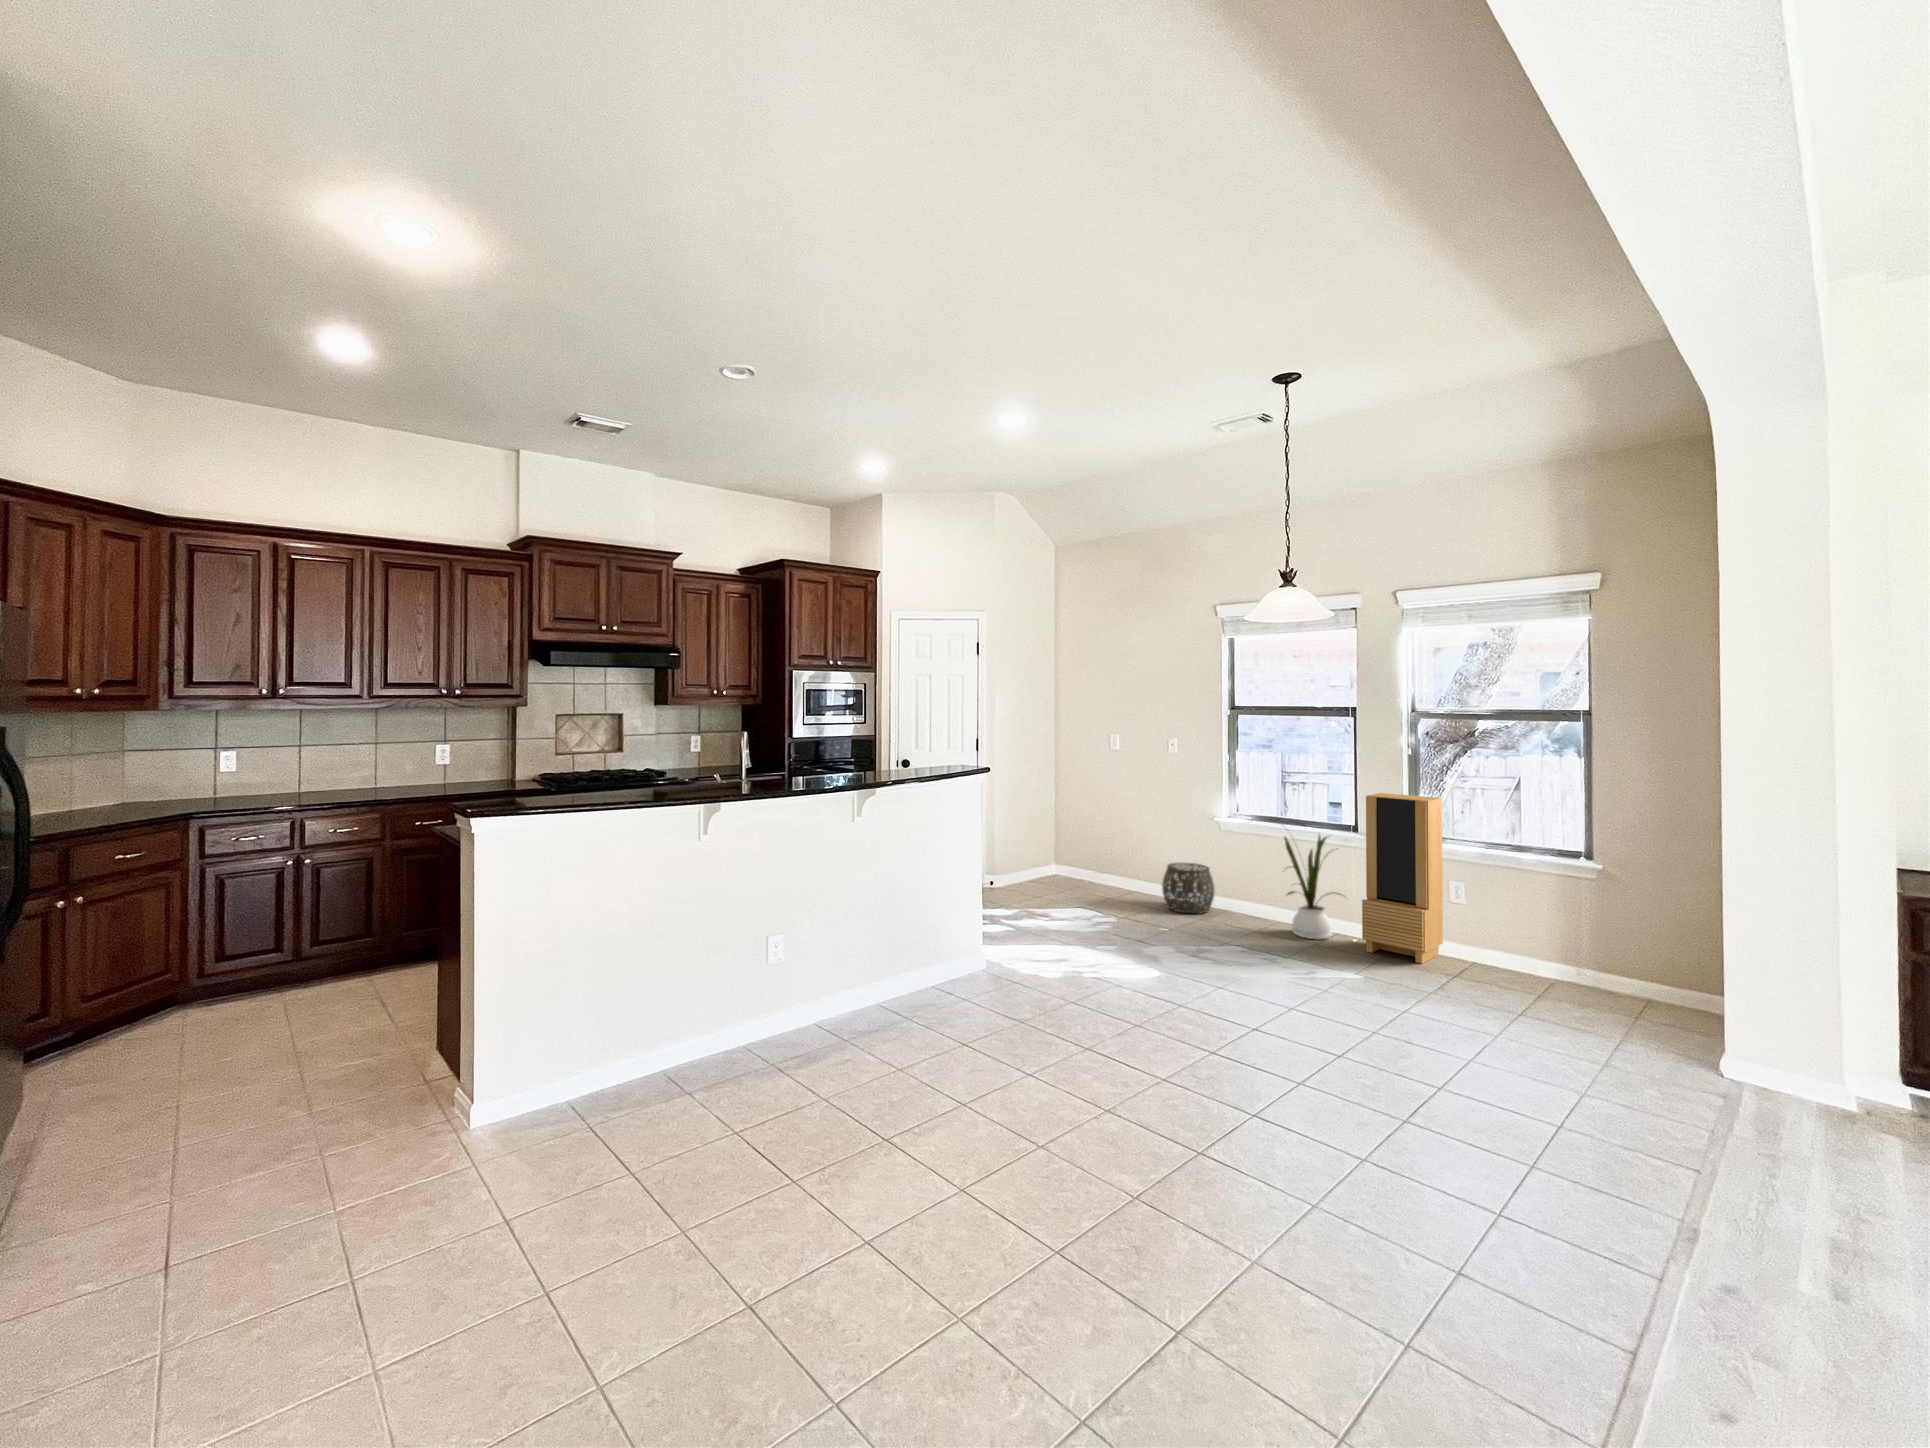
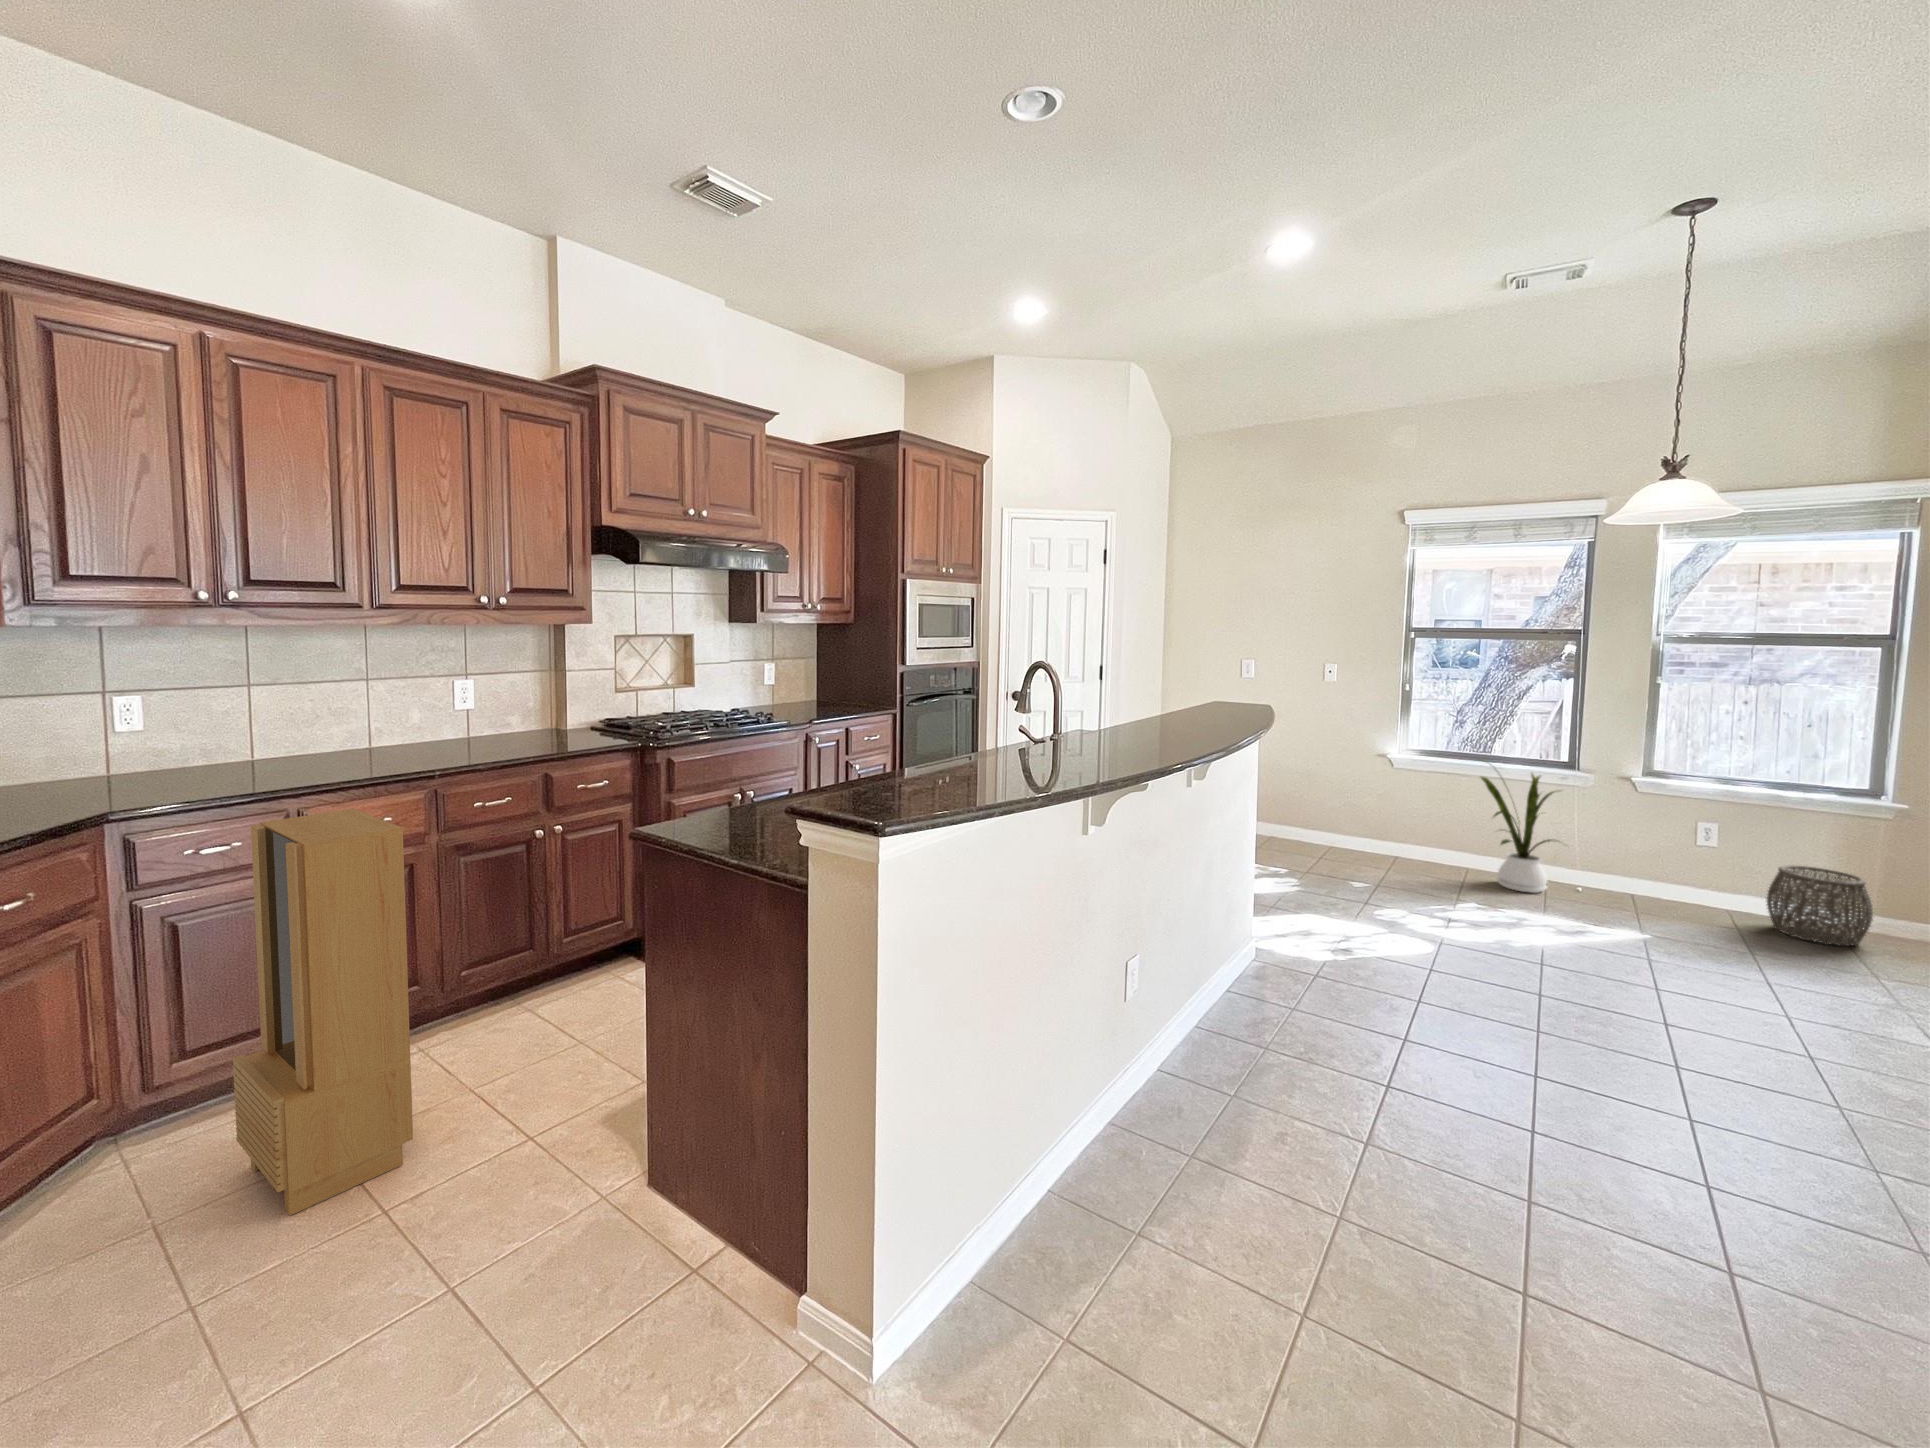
storage cabinet: present [1362,793,1443,964] -> present [233,809,413,1215]
woven basket: present [1162,863,1214,914] -> present [1767,865,1873,946]

